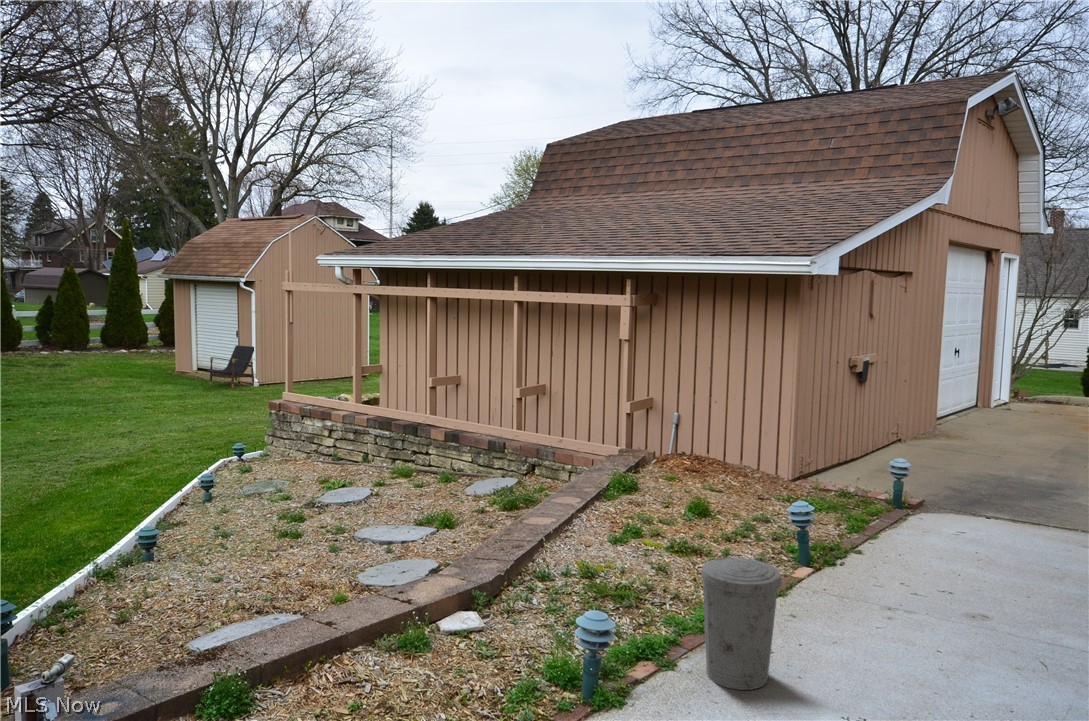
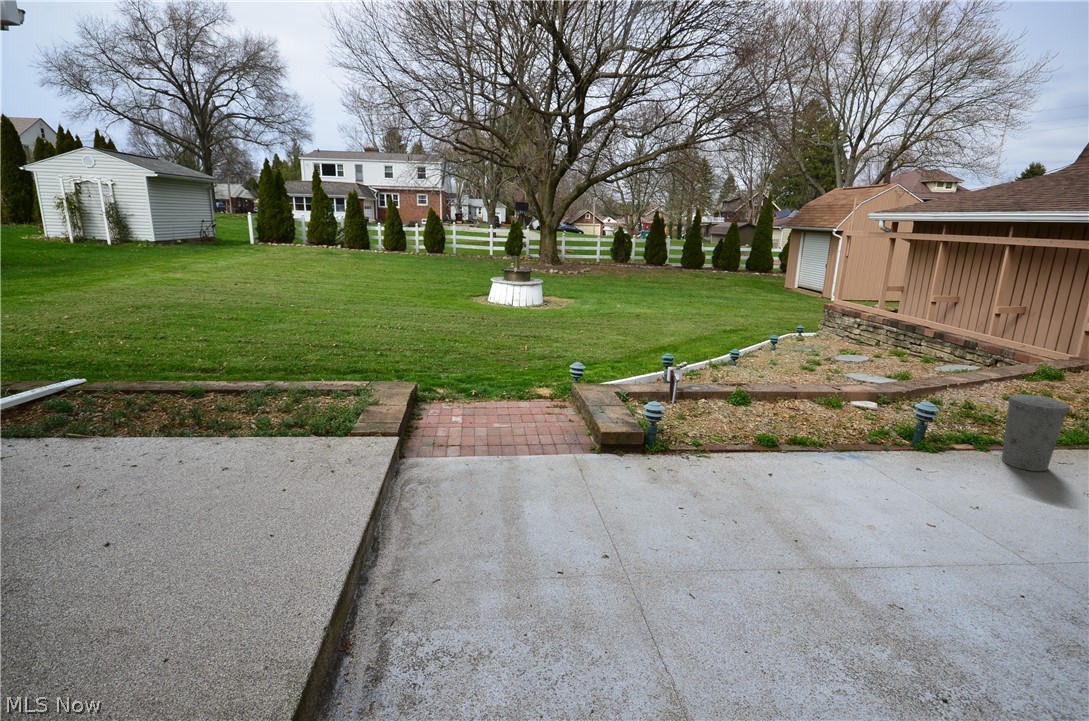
lounge chair: present [207,345,254,388] -> none [803,273,837,301]

